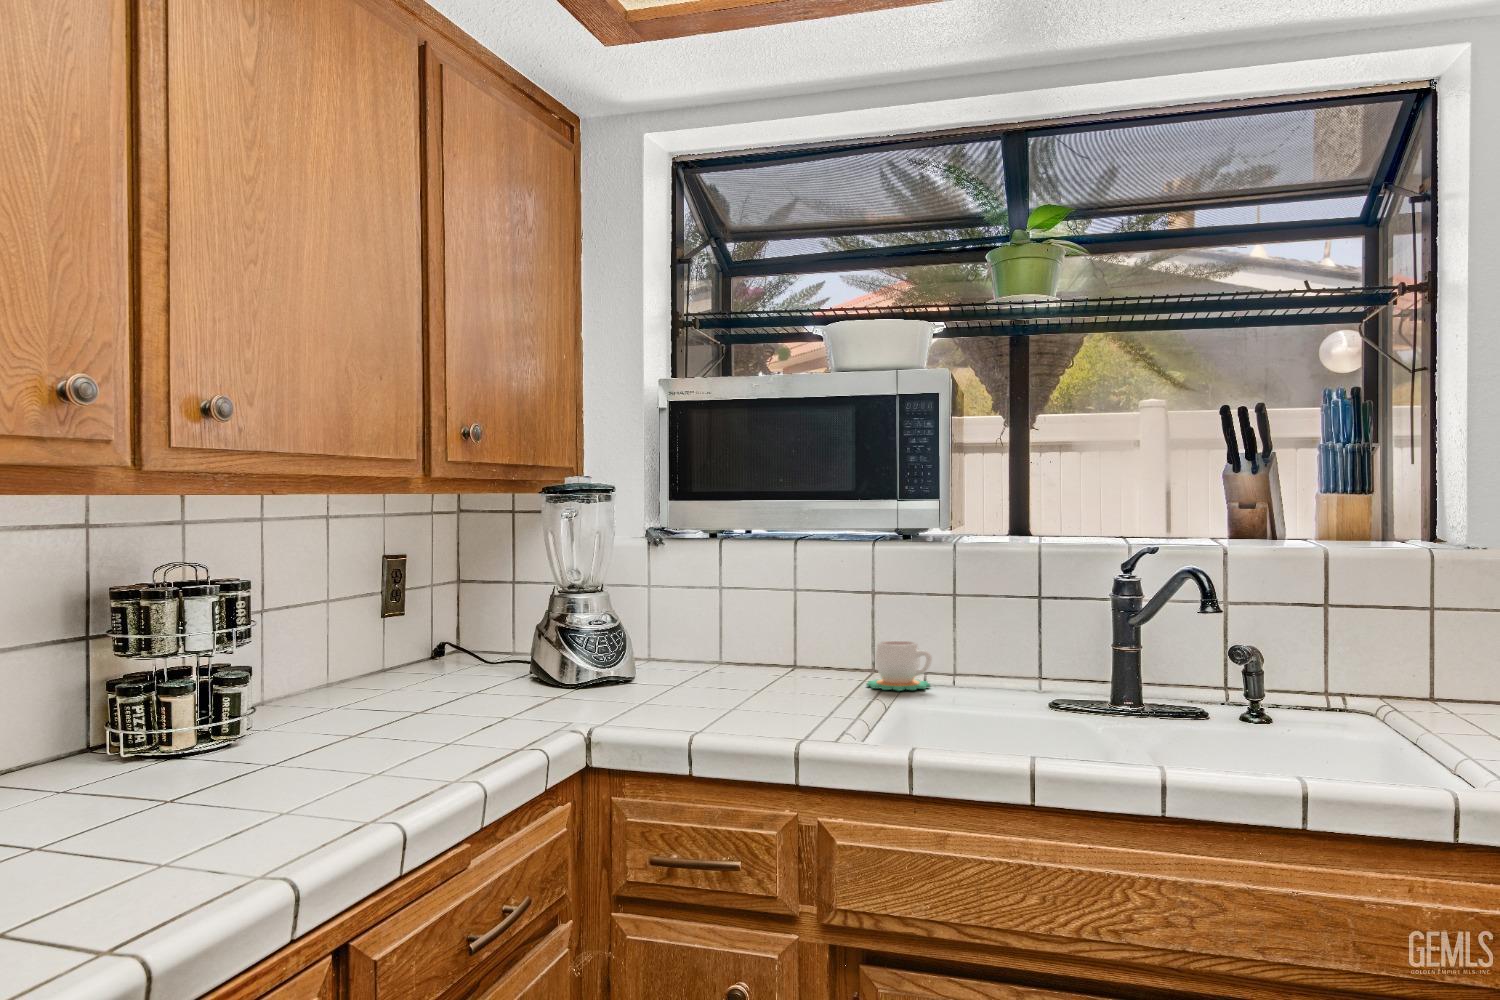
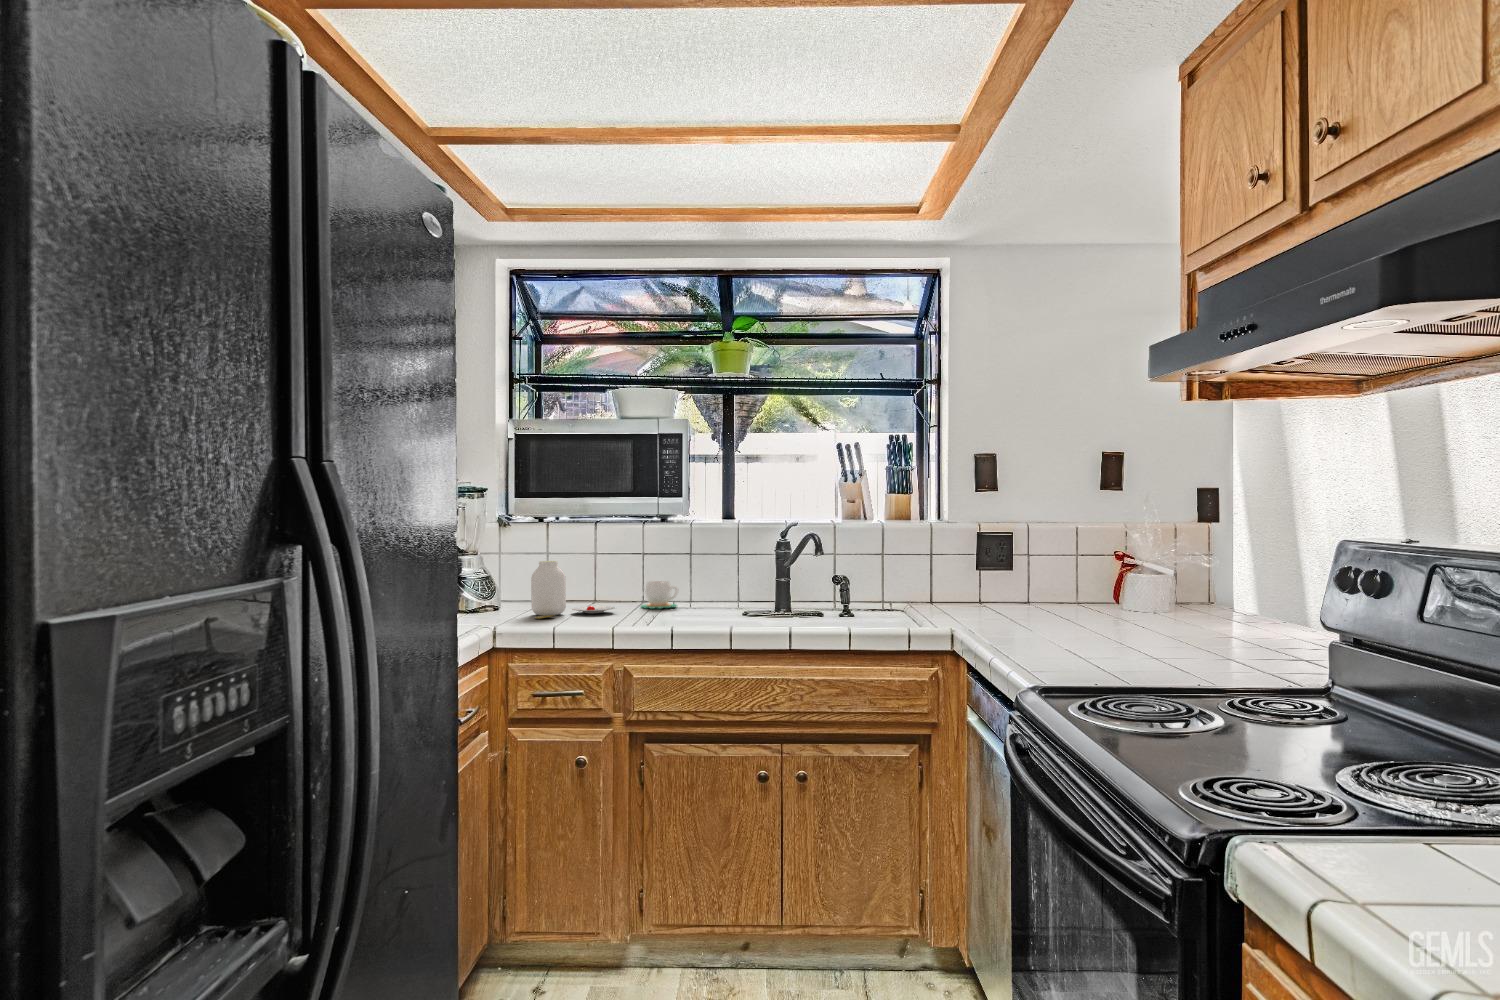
jar: none [678,605,827,706] -> present [531,561,615,619]

